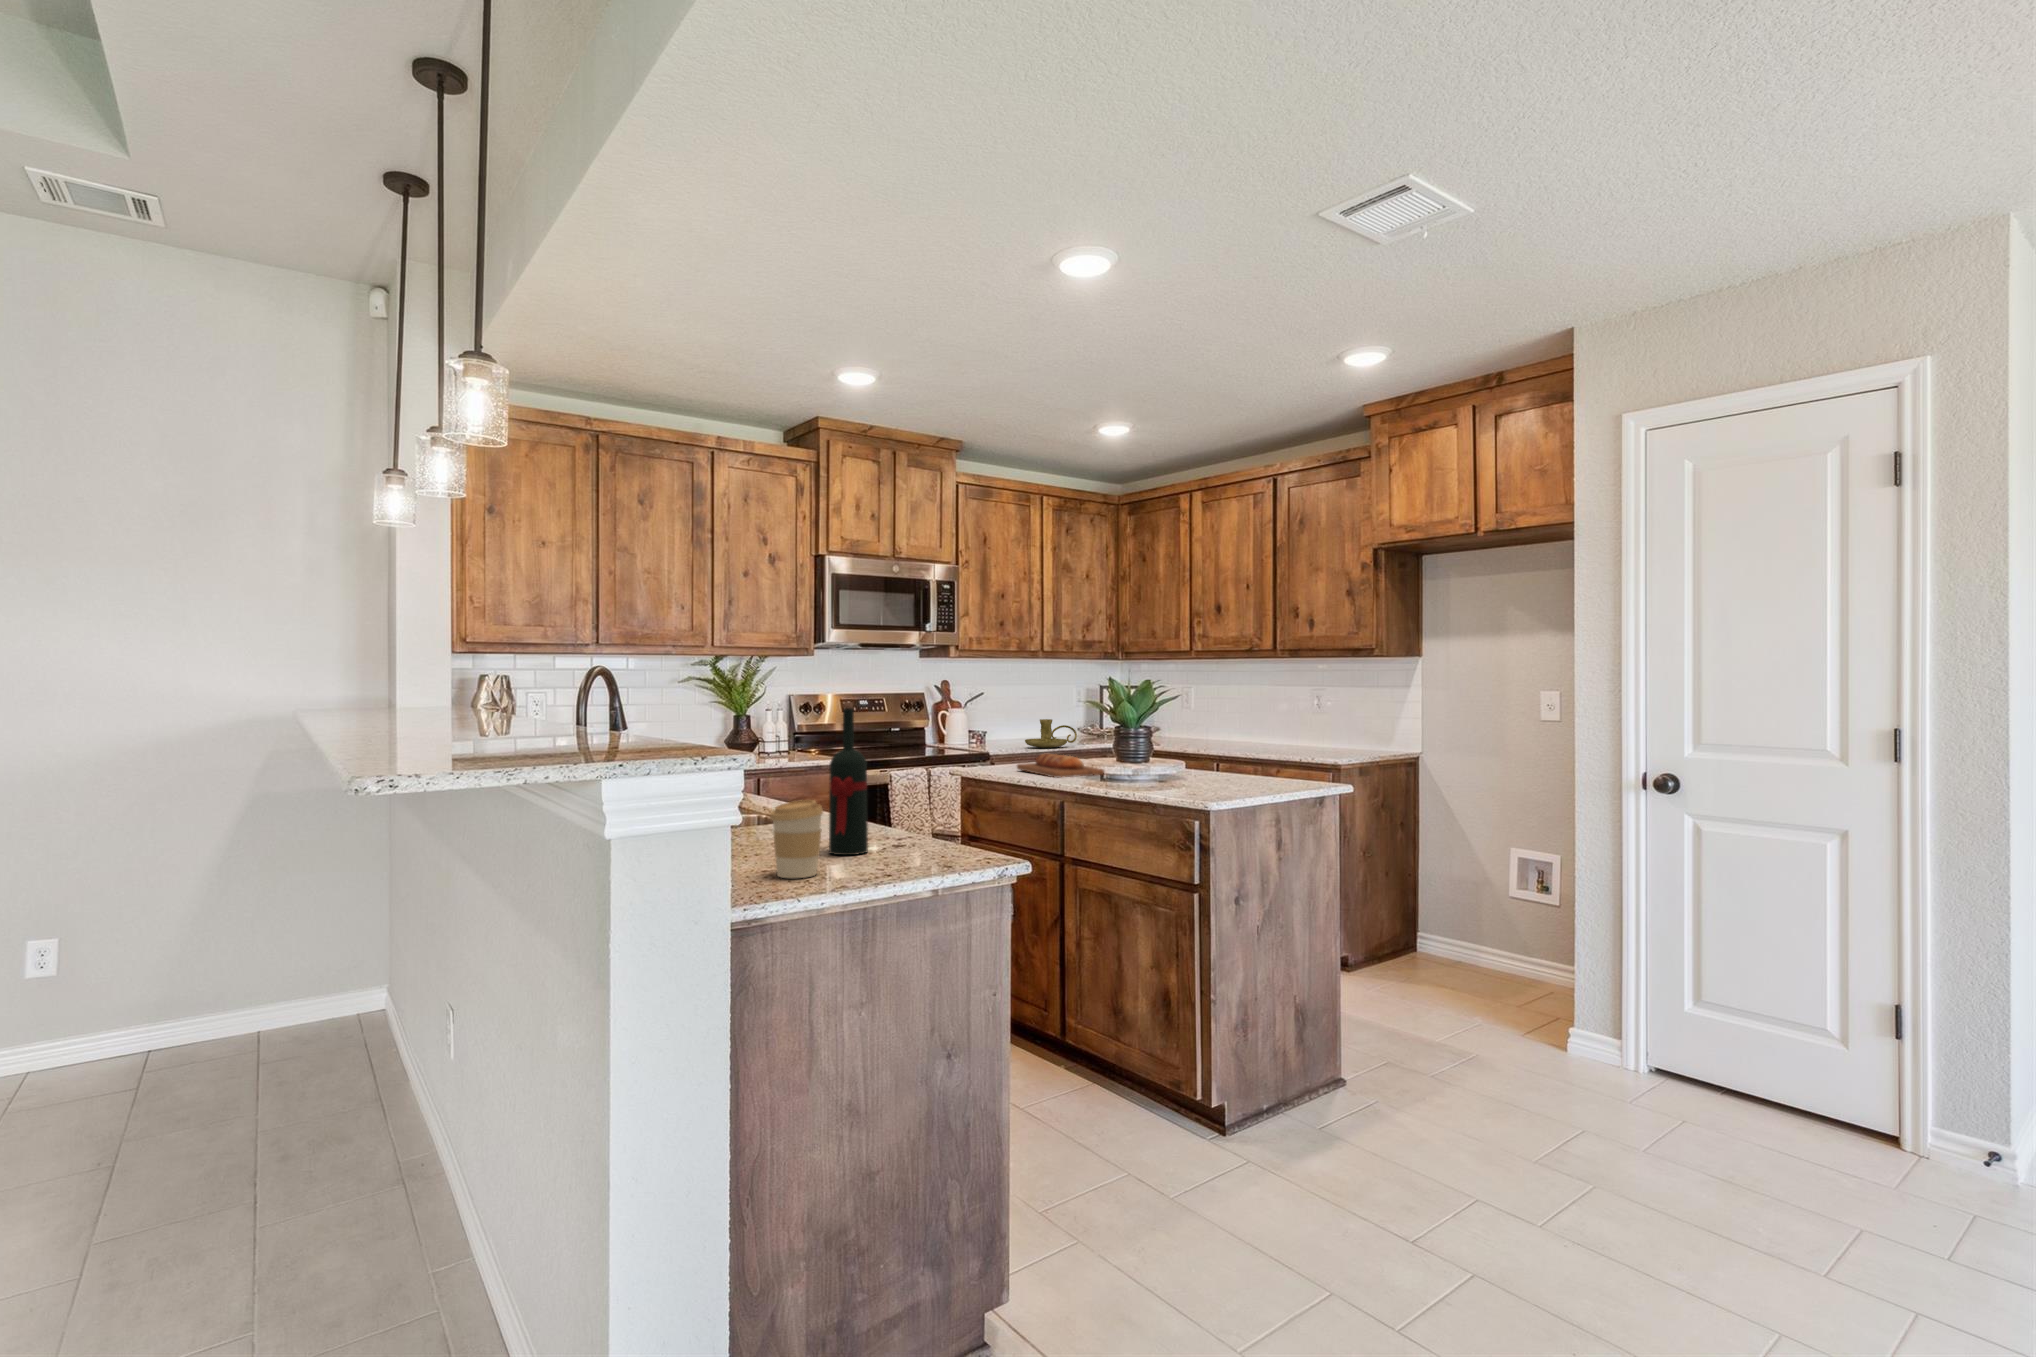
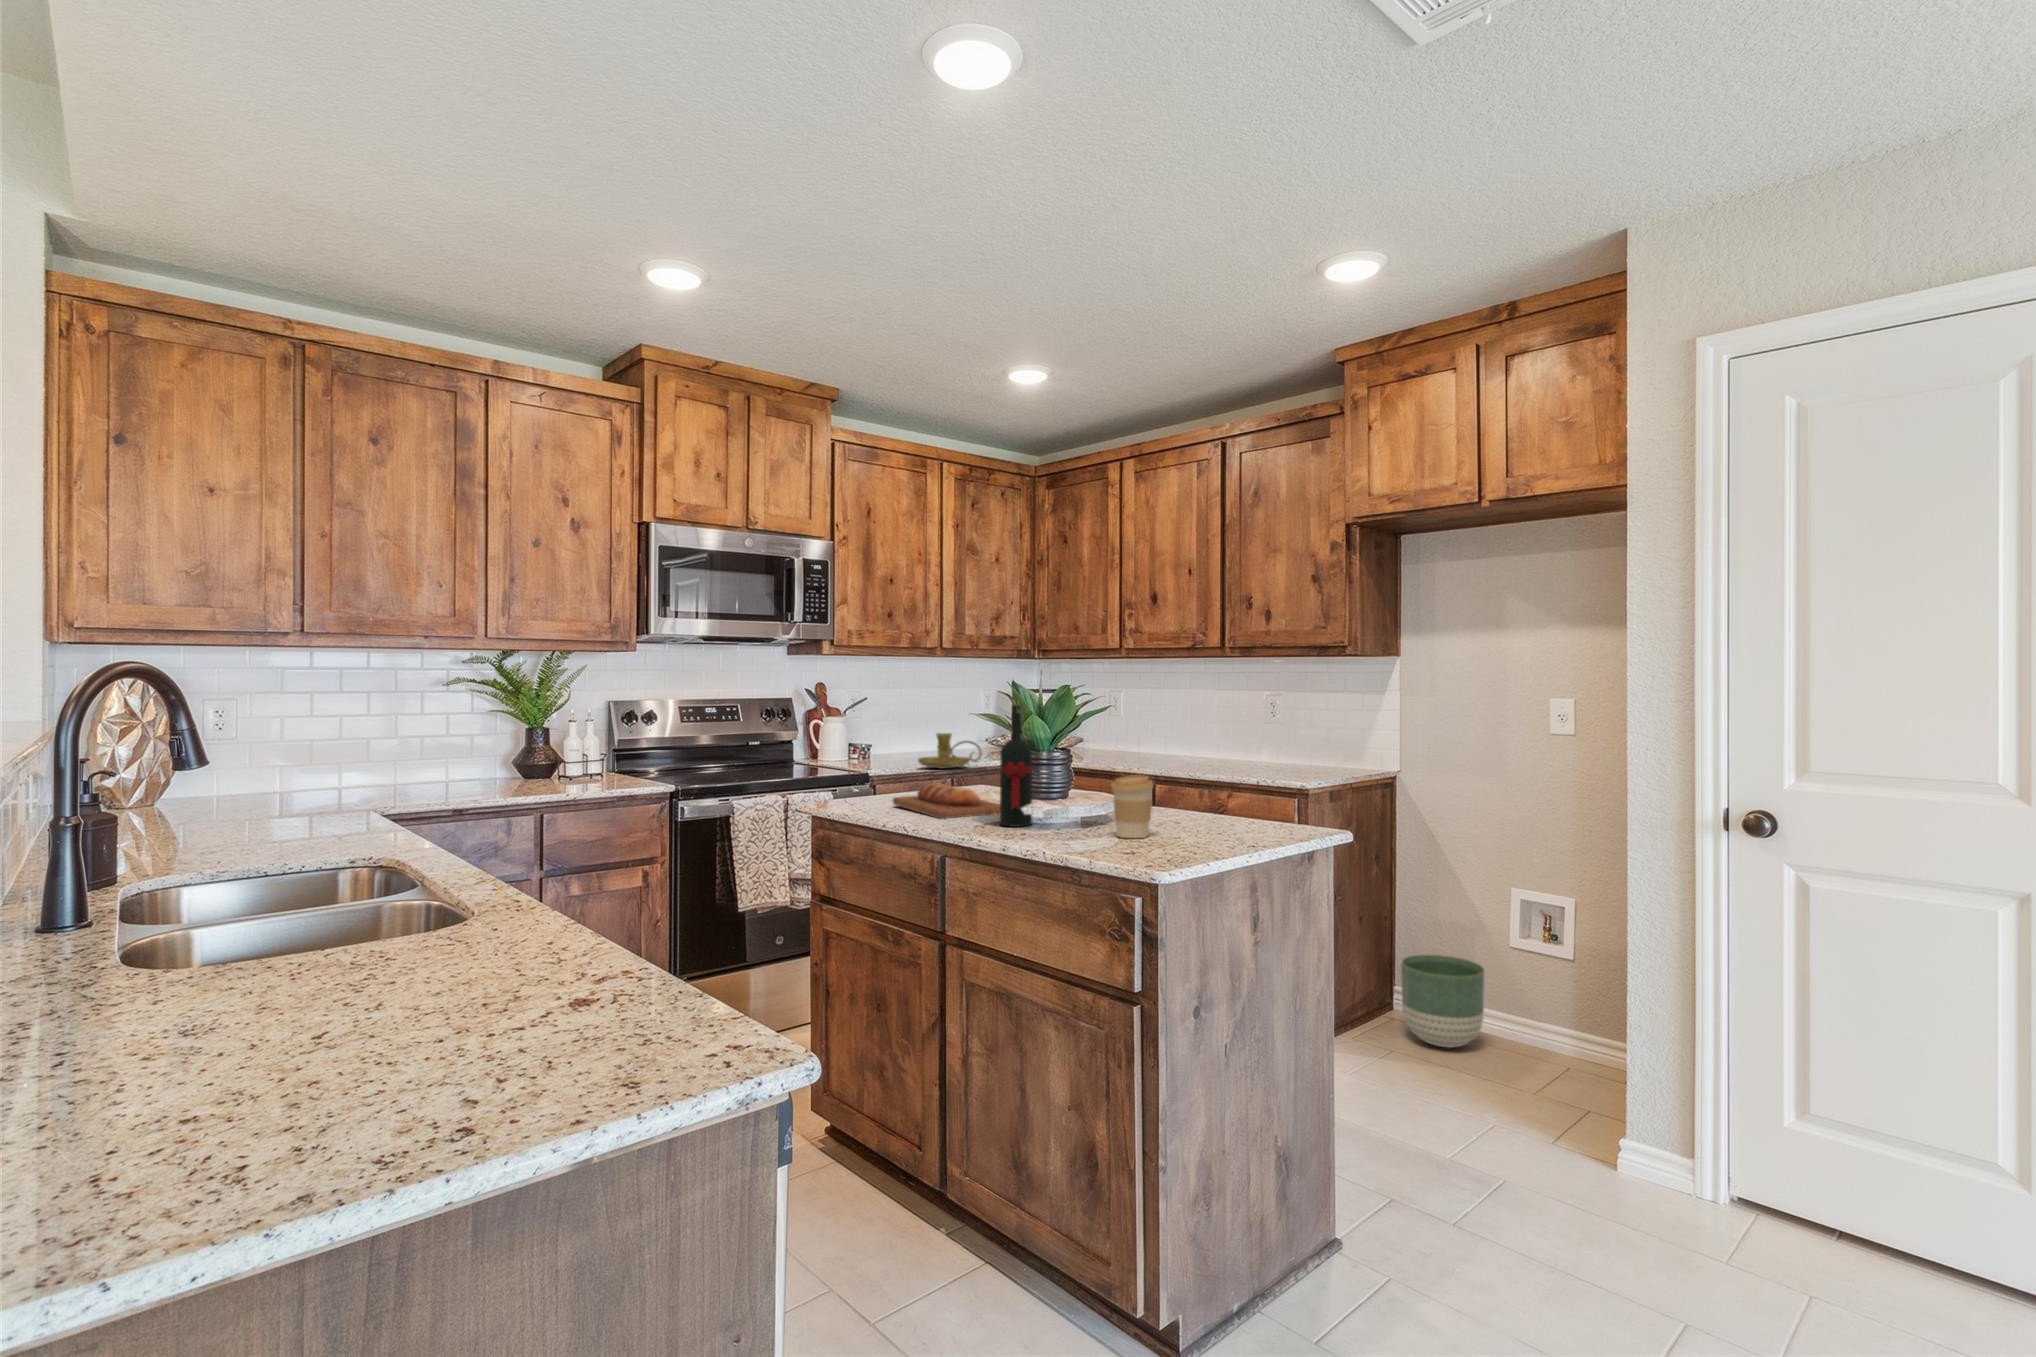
wine bottle: present [829,702,868,855] -> present [1000,701,1032,827]
coffee cup: present [770,800,823,878] -> present [1111,775,1153,838]
planter: none [1420,898,1488,971] -> present [1401,955,1485,1048]

